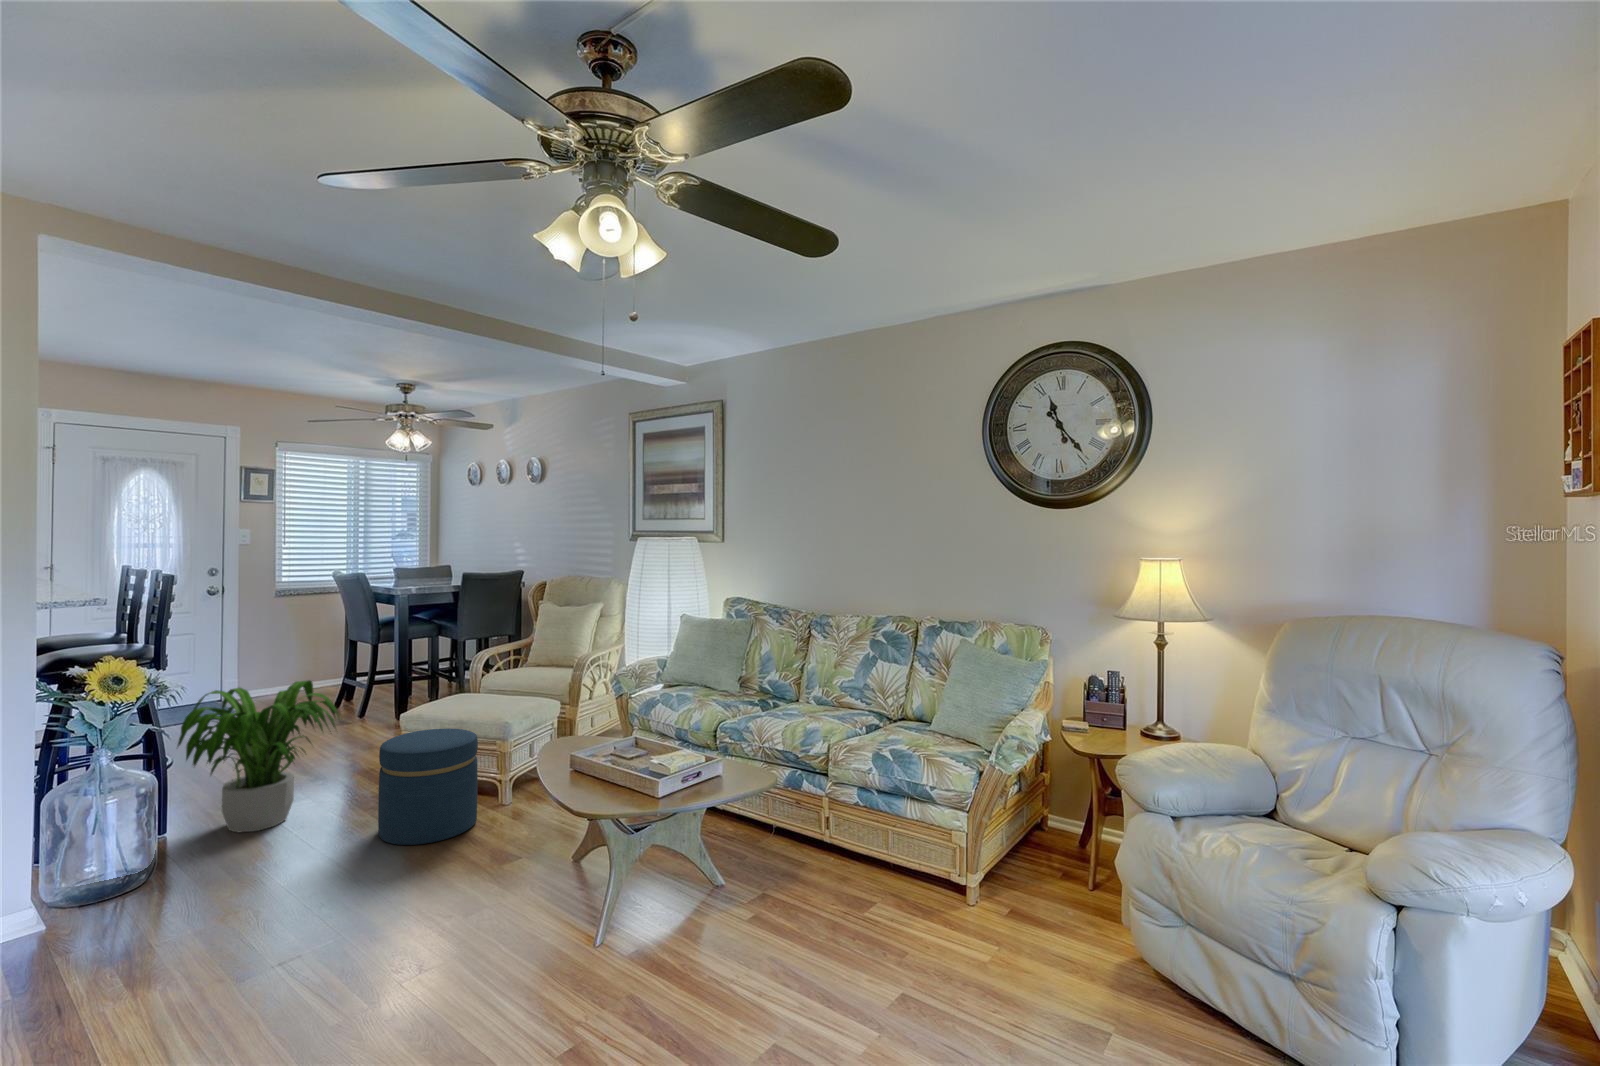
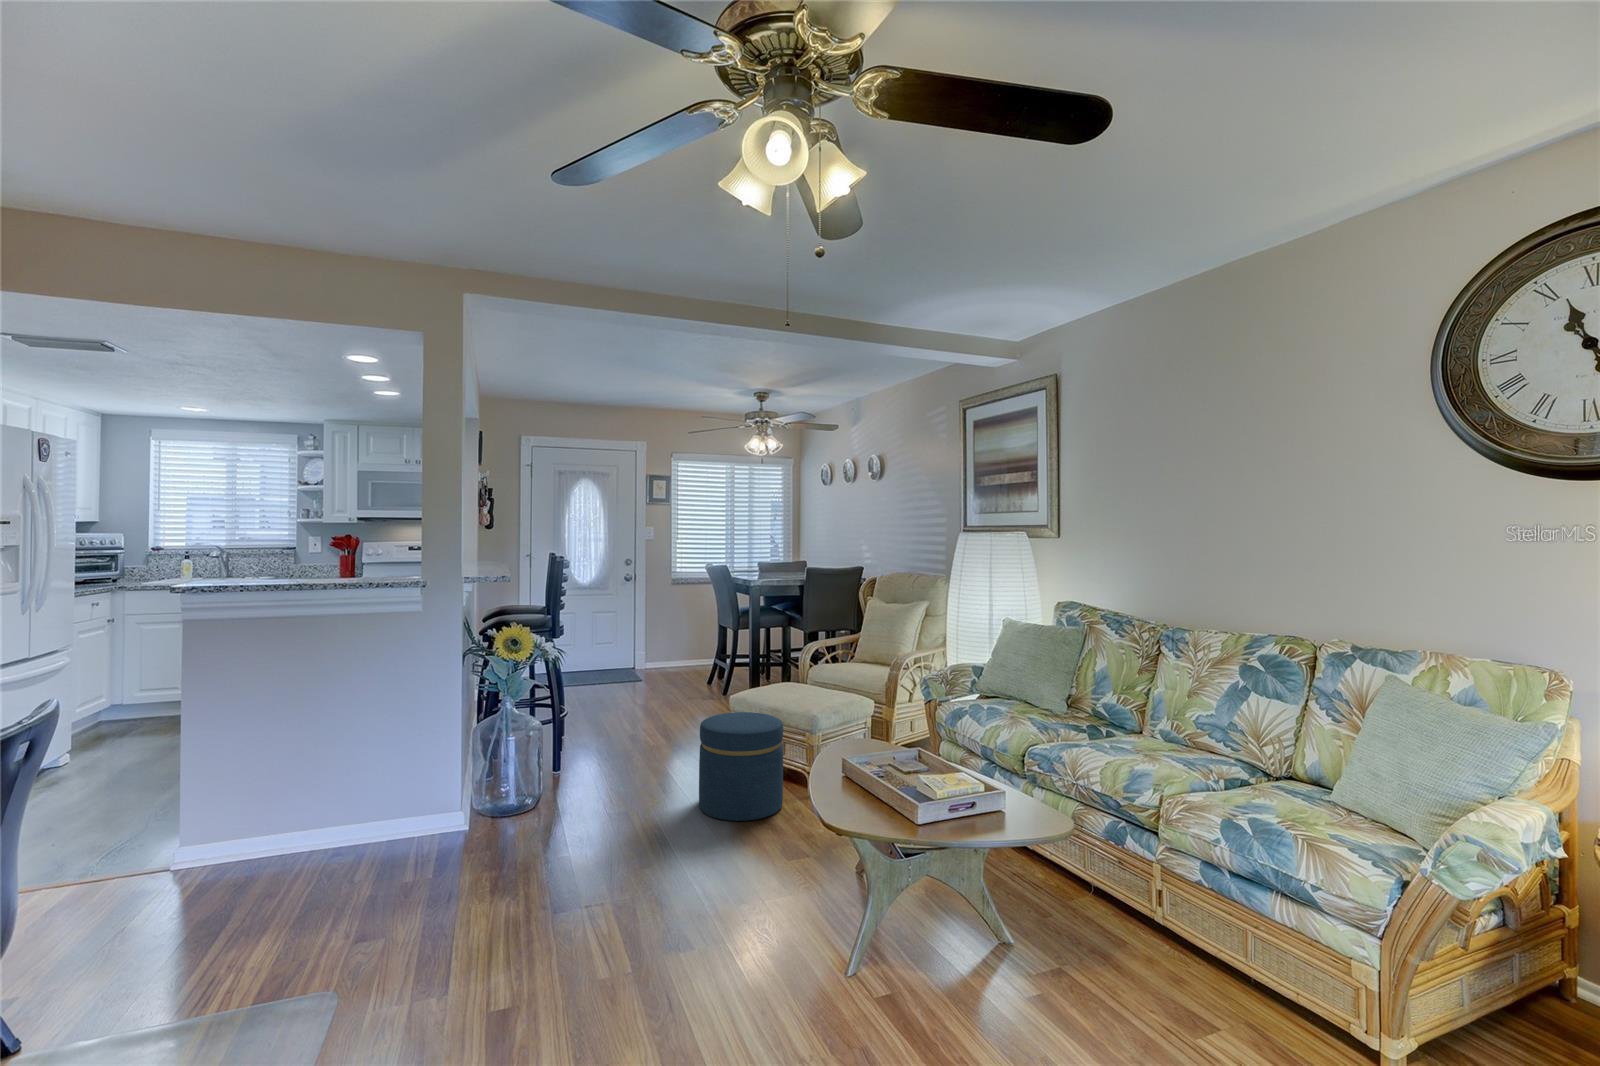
potted plant: present [178,680,340,833] -> none [565,656,680,781]

